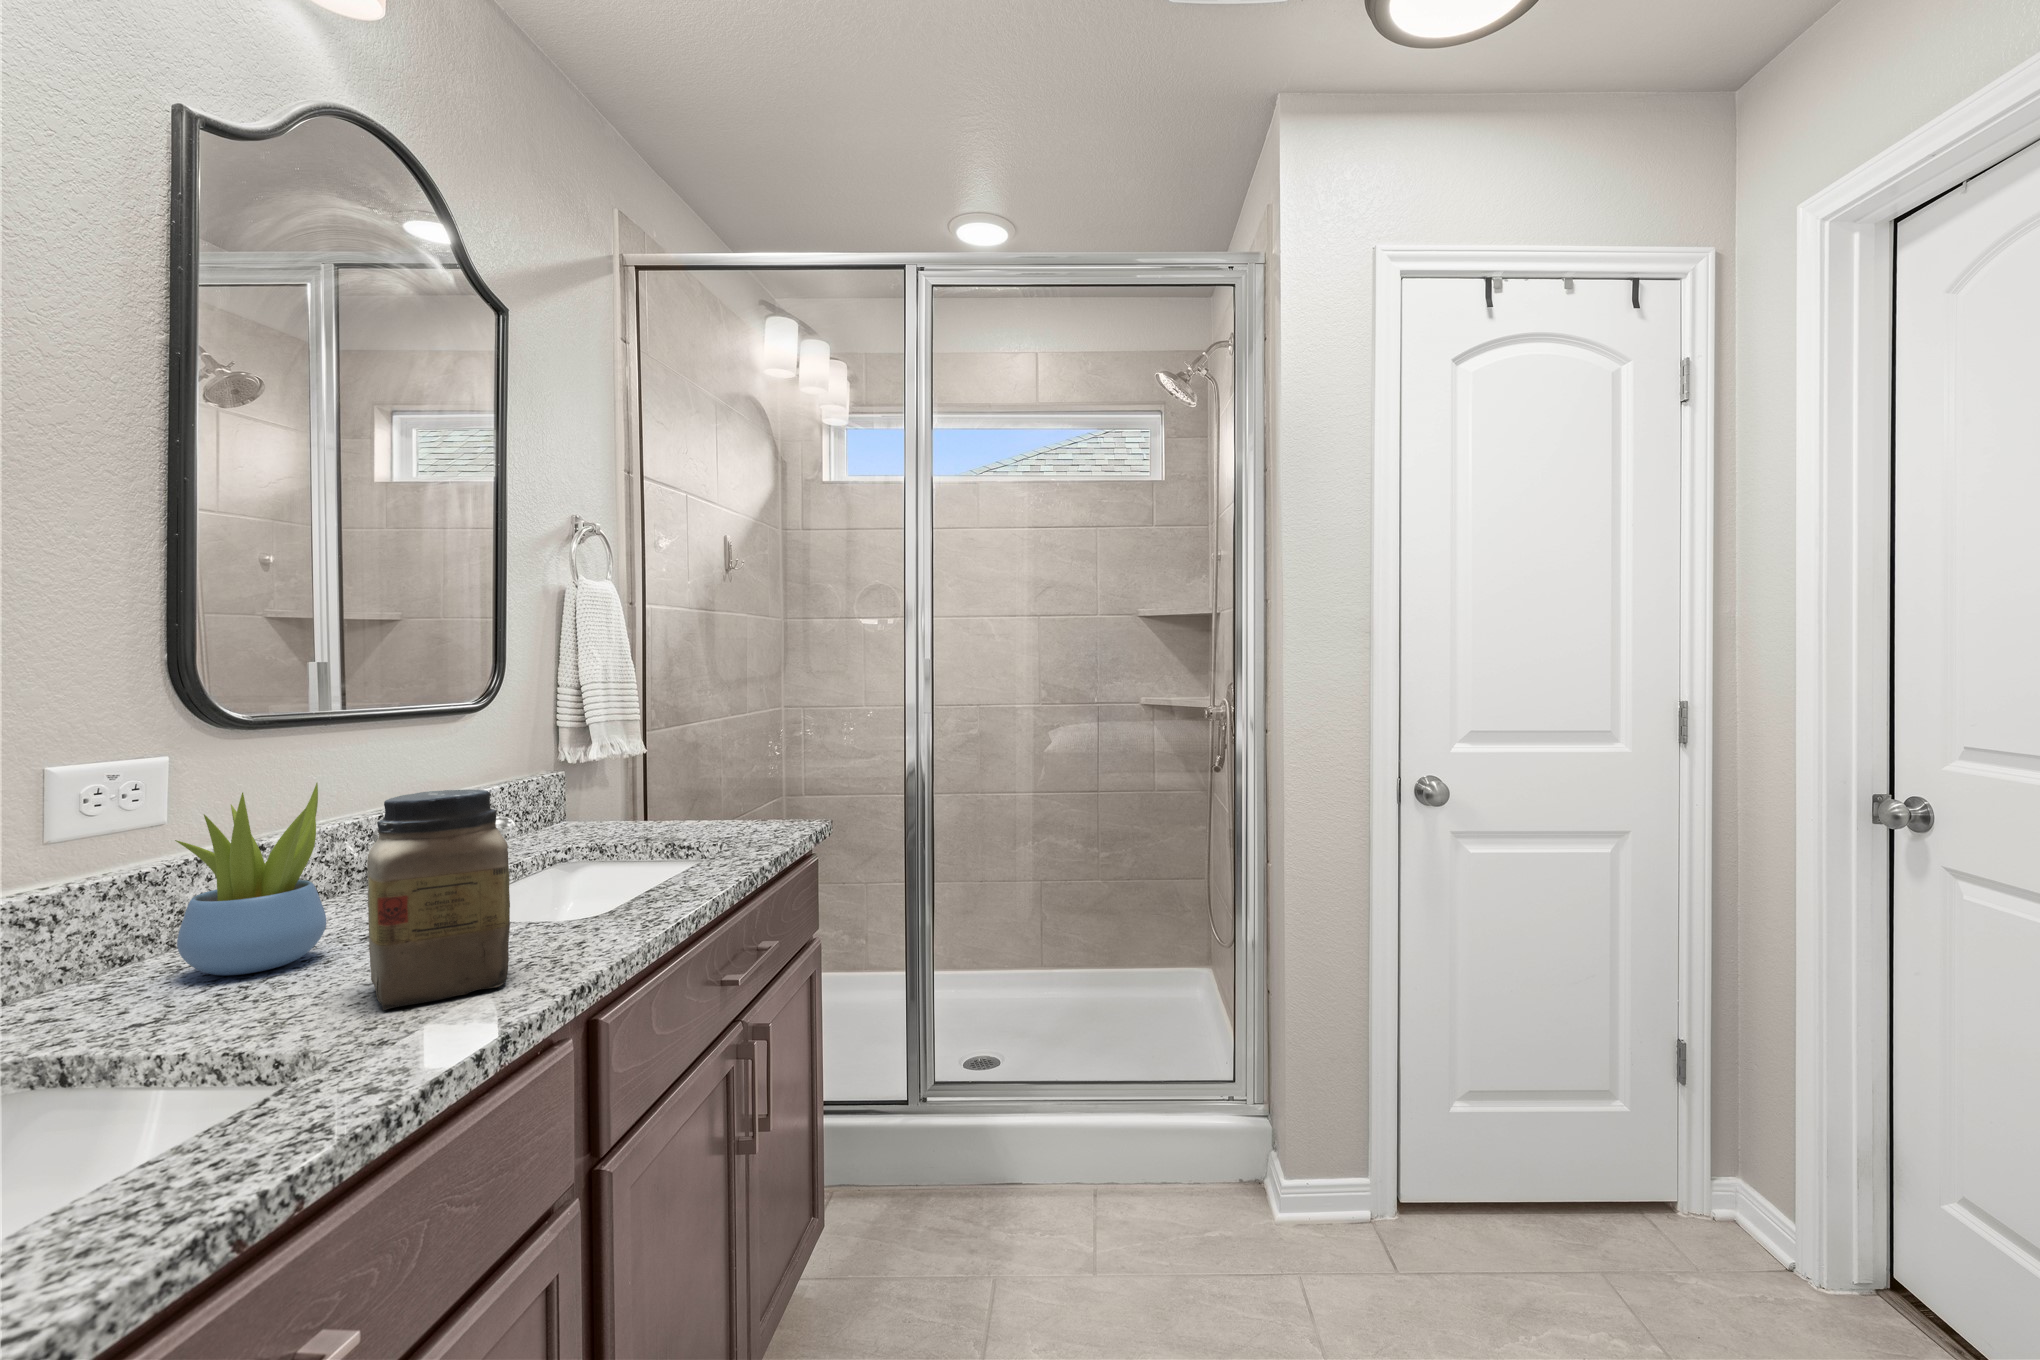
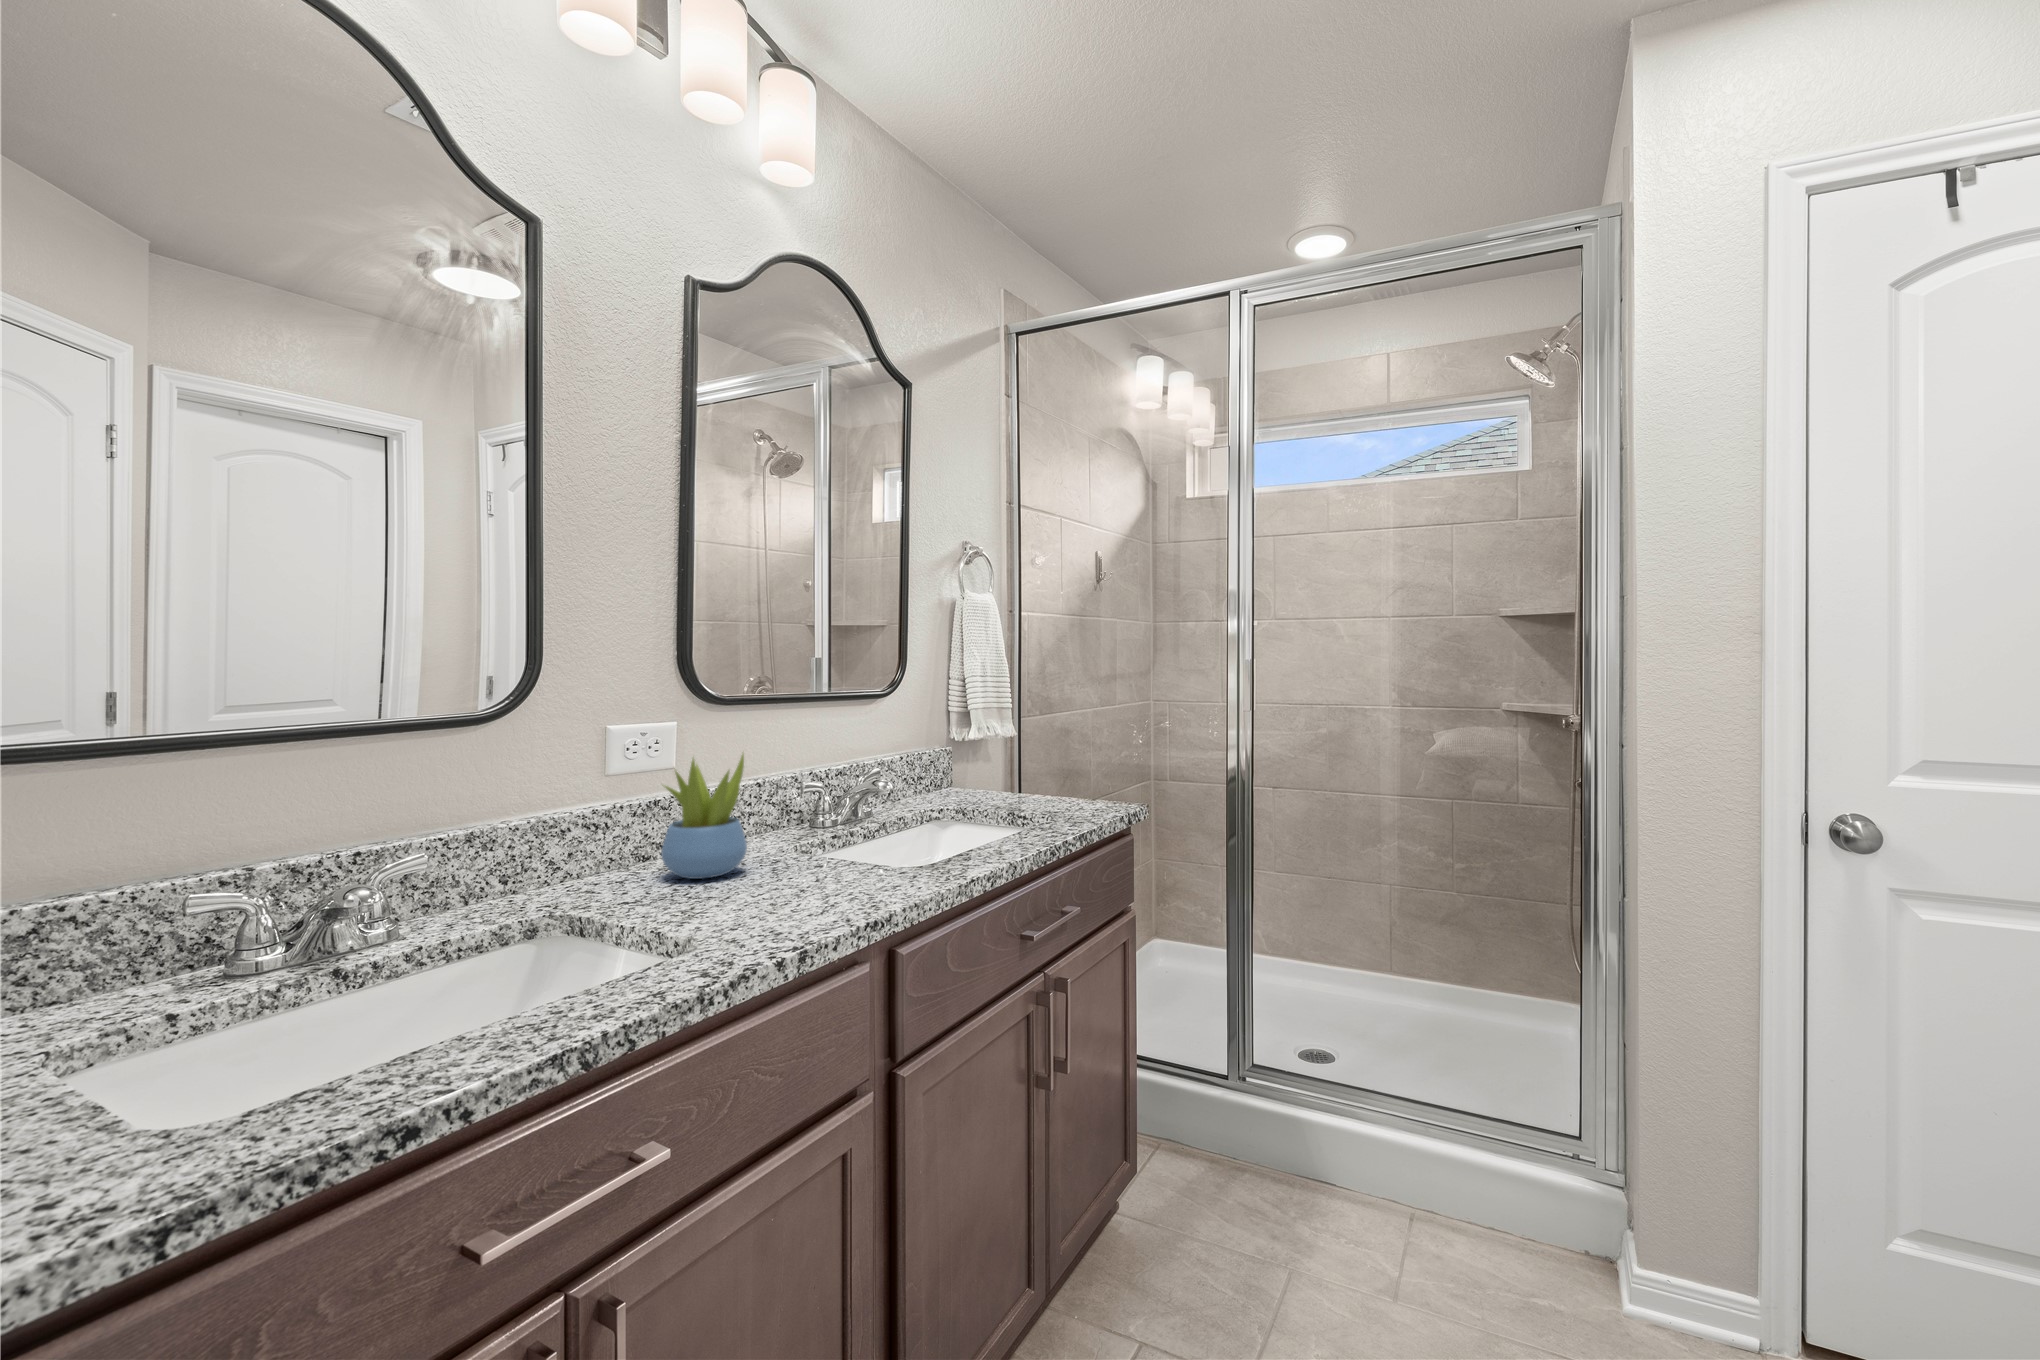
jar: present [367,790,510,1010] -> none [742,765,833,920]

